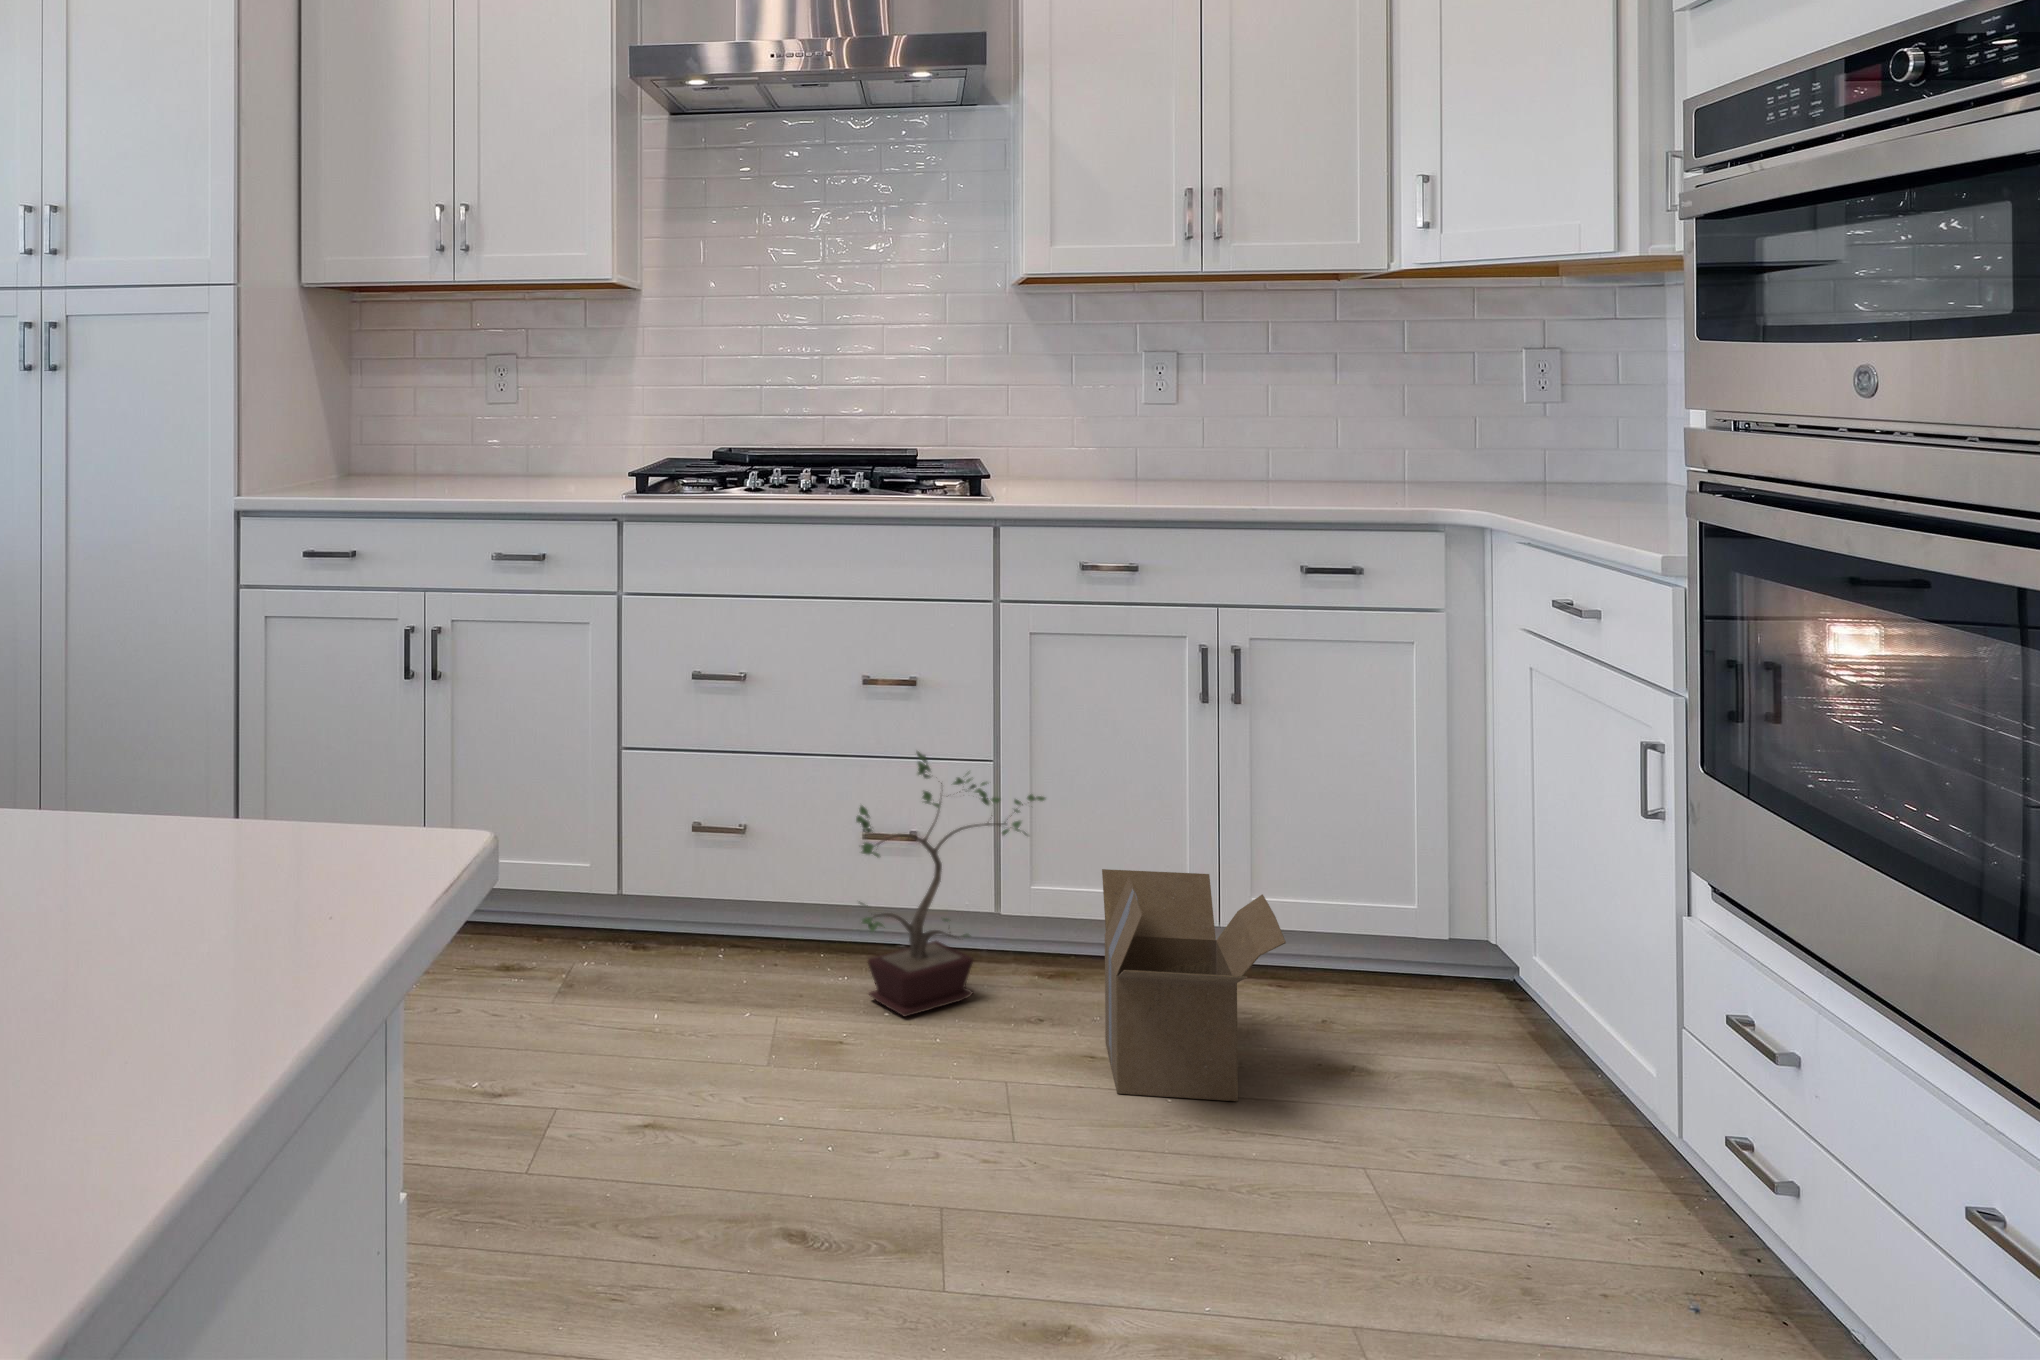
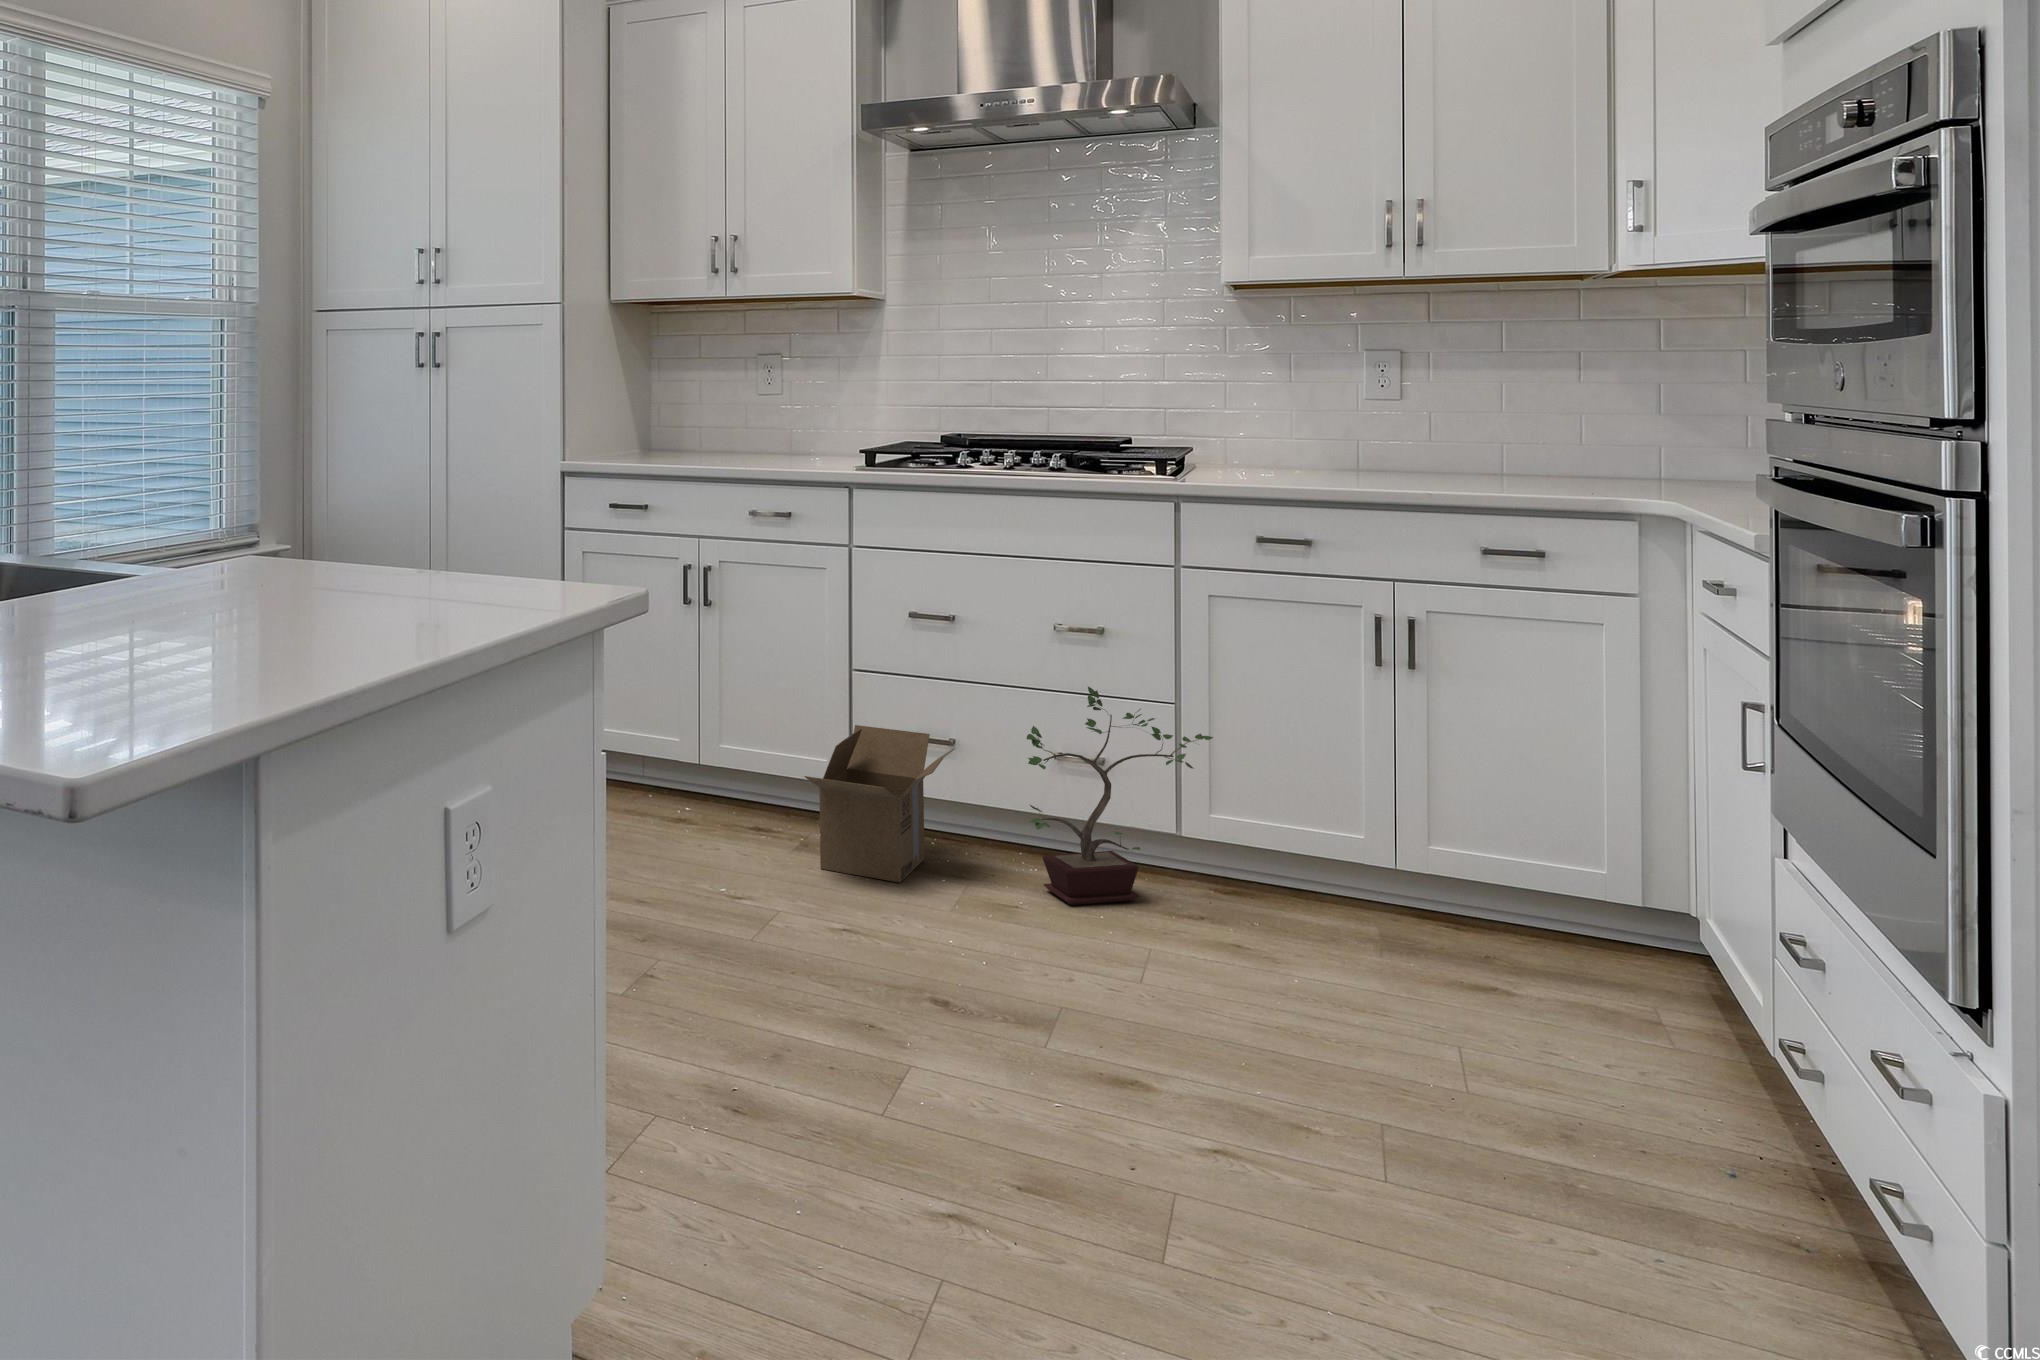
cardboard box: present [1102,869,1286,1101] -> present [804,725,955,883]

